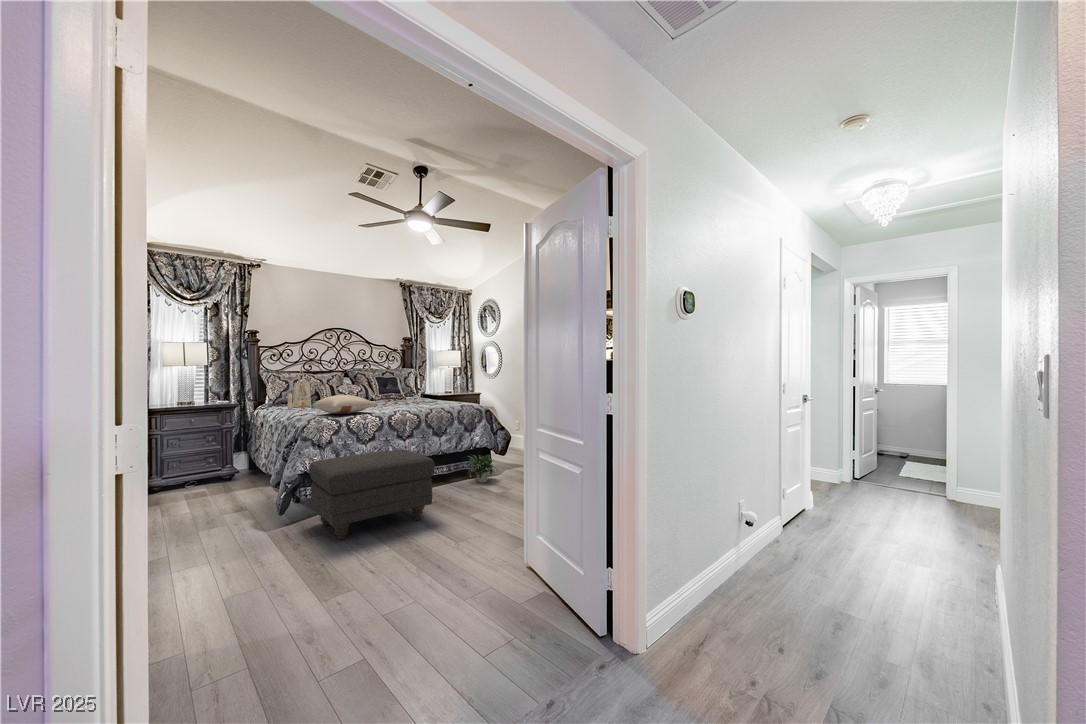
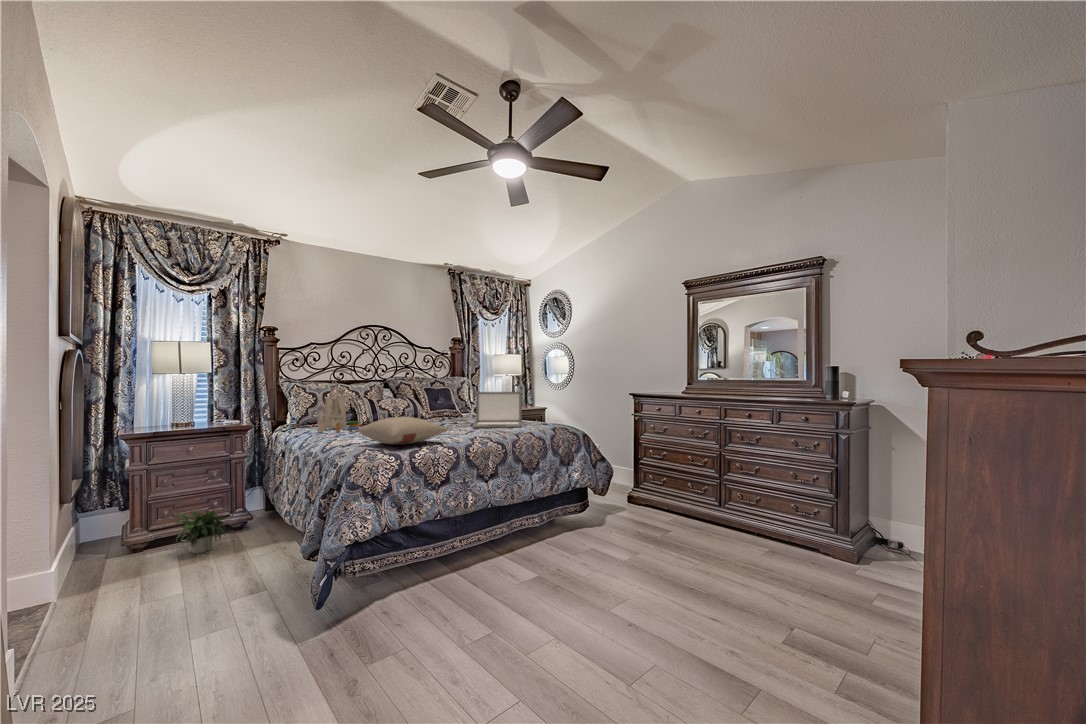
laptop: none [404,379,445,405] -> present [472,392,522,428]
ottoman: present [309,449,435,540] -> none [365,500,558,667]
potted plant: present [466,455,498,482] -> present [174,510,228,553]

